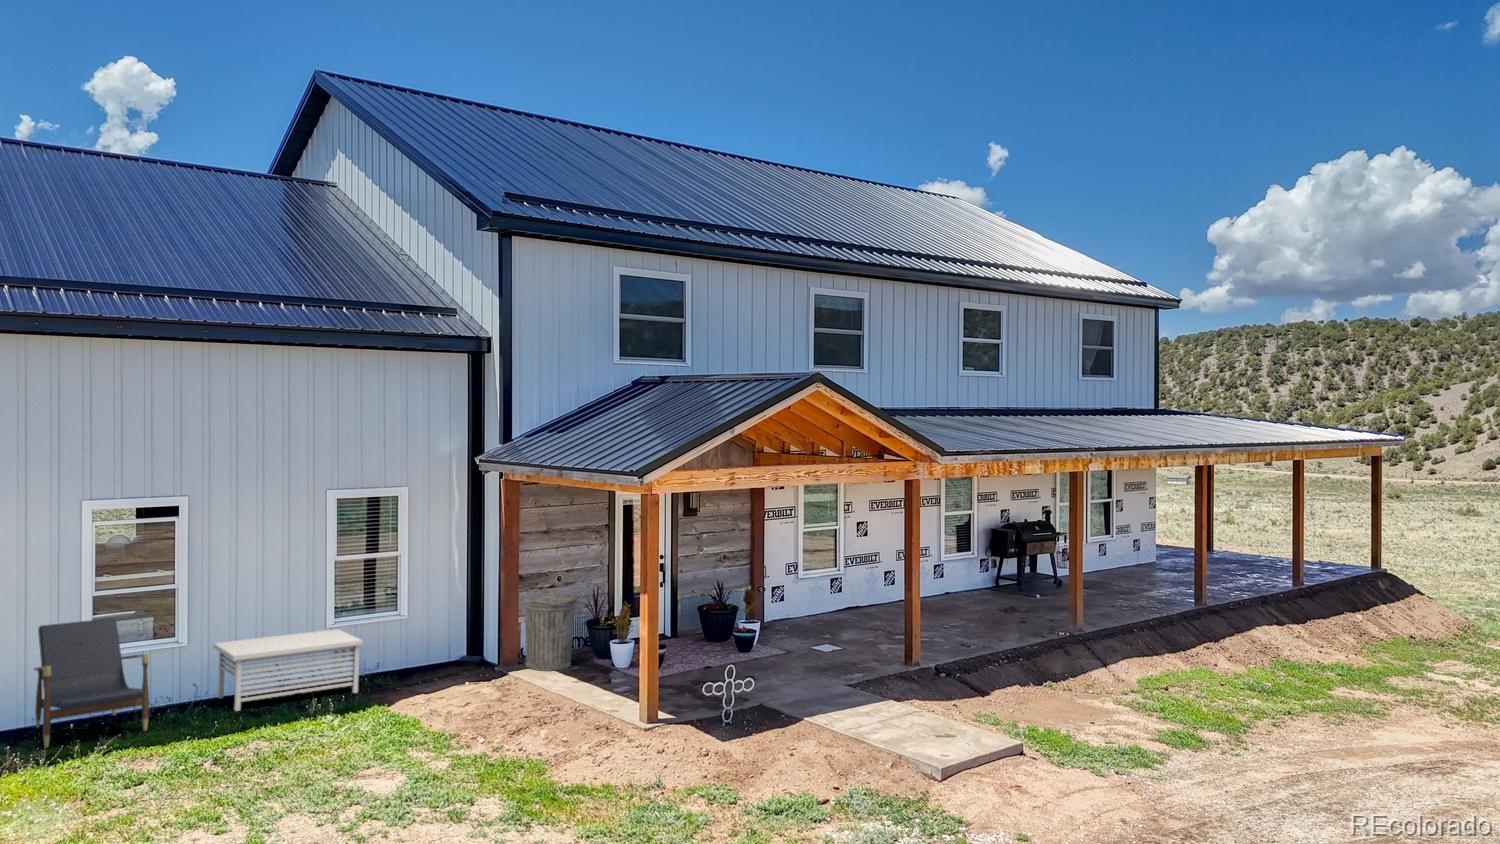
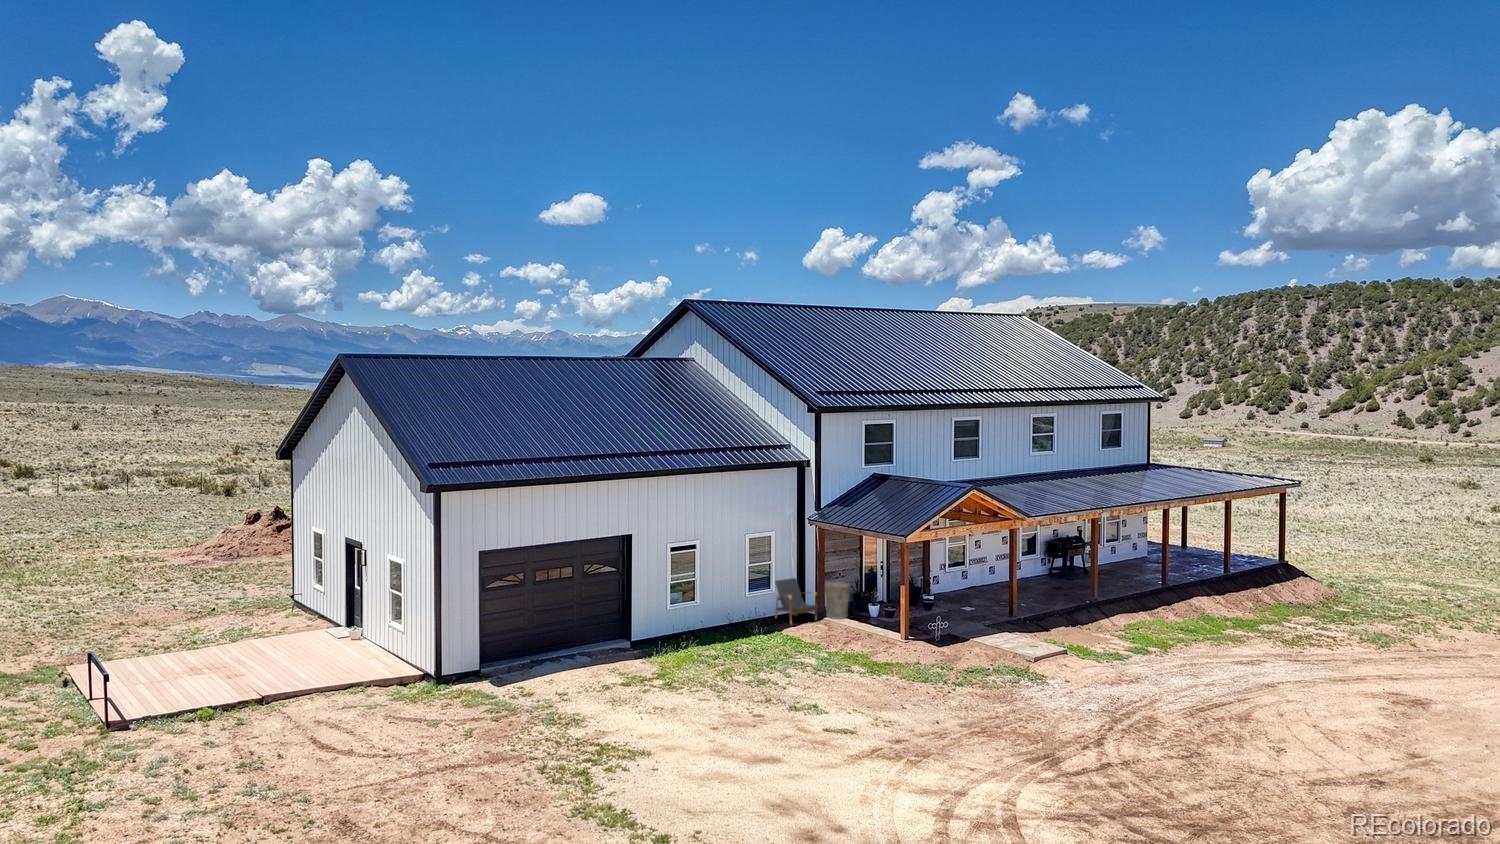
lounge chair: present [34,618,149,747] -> present [775,578,818,624]
storage bench: present [213,629,363,711] -> none [706,599,766,635]

